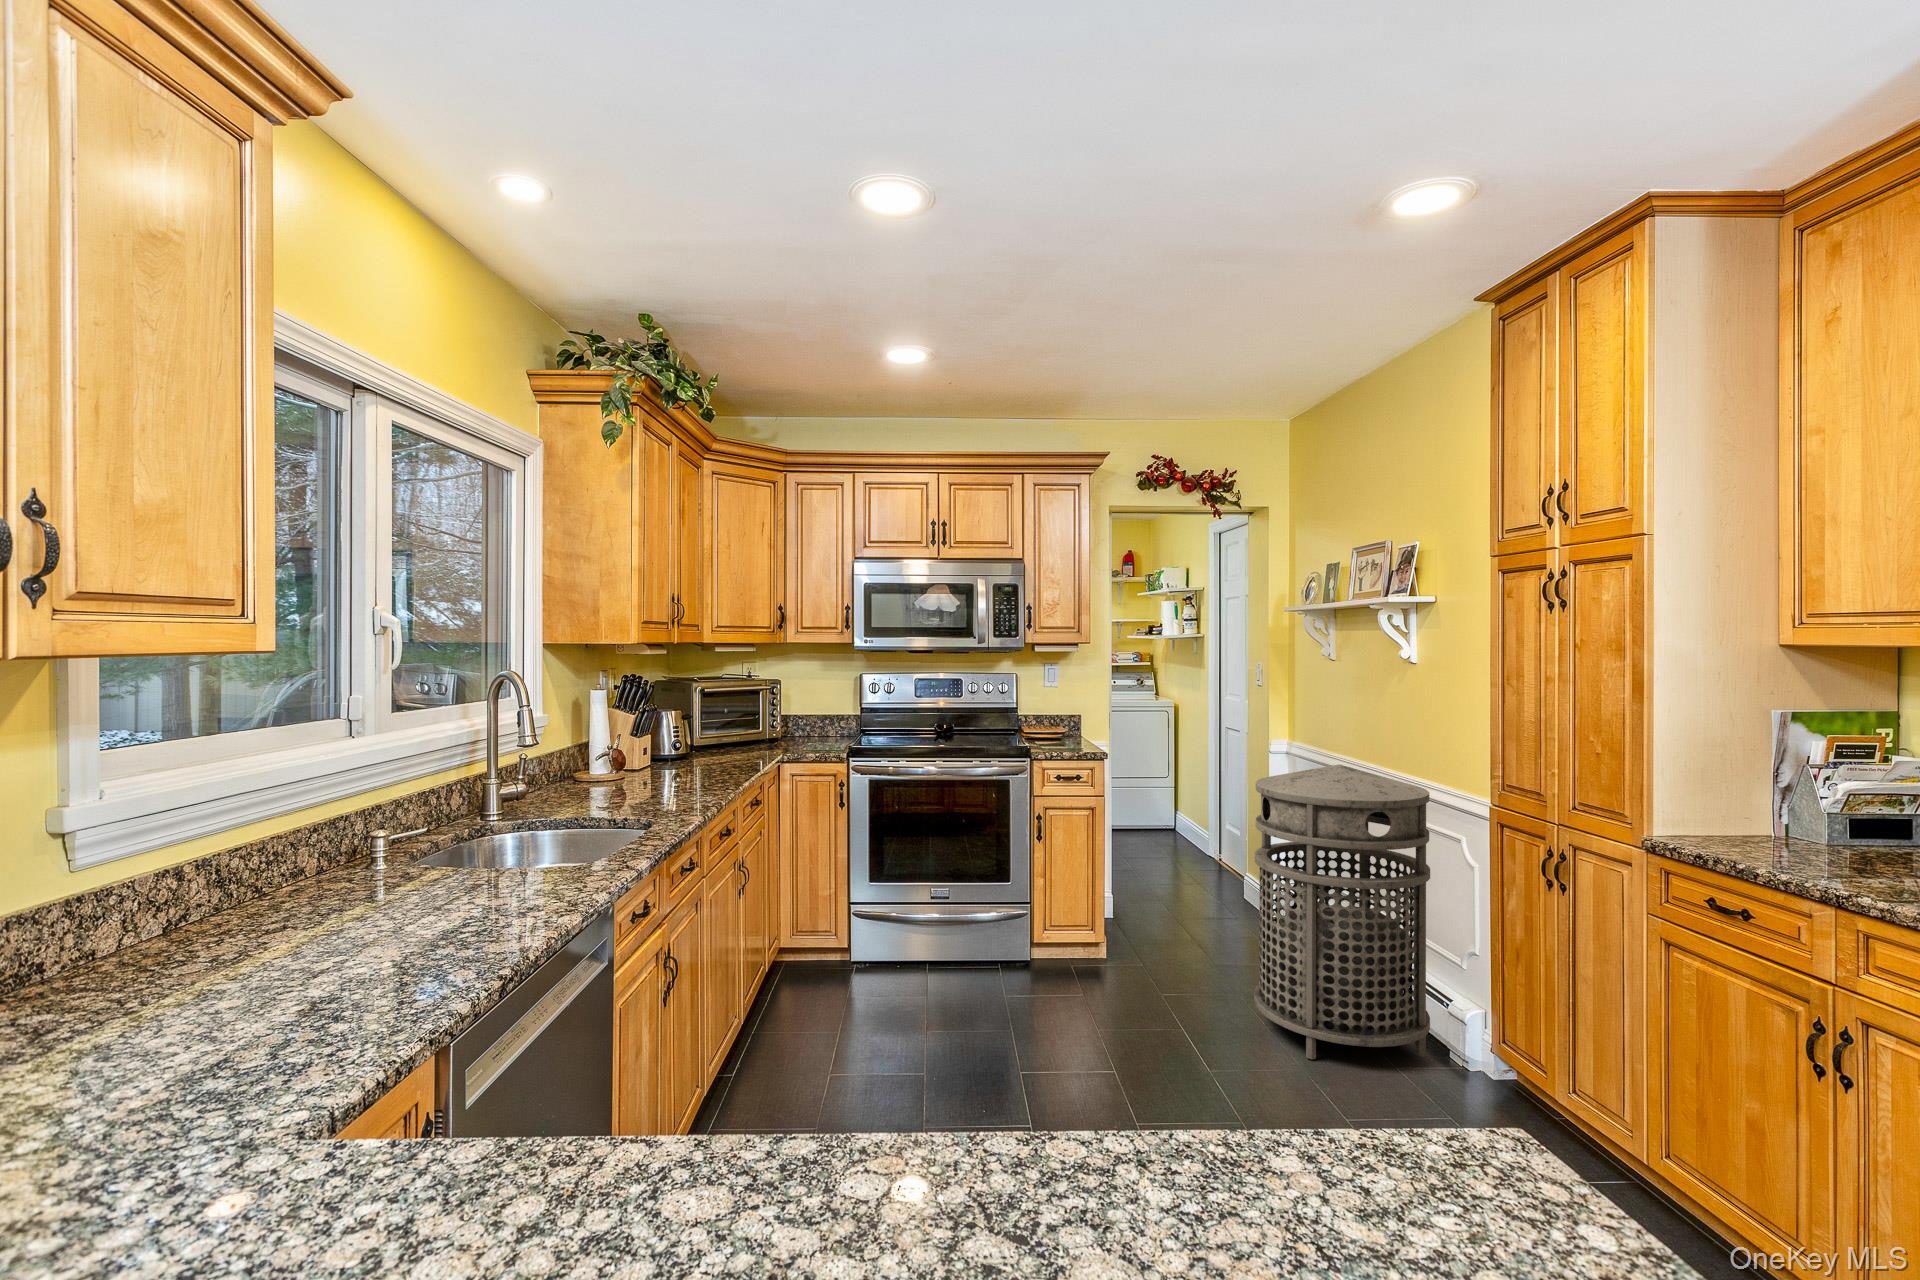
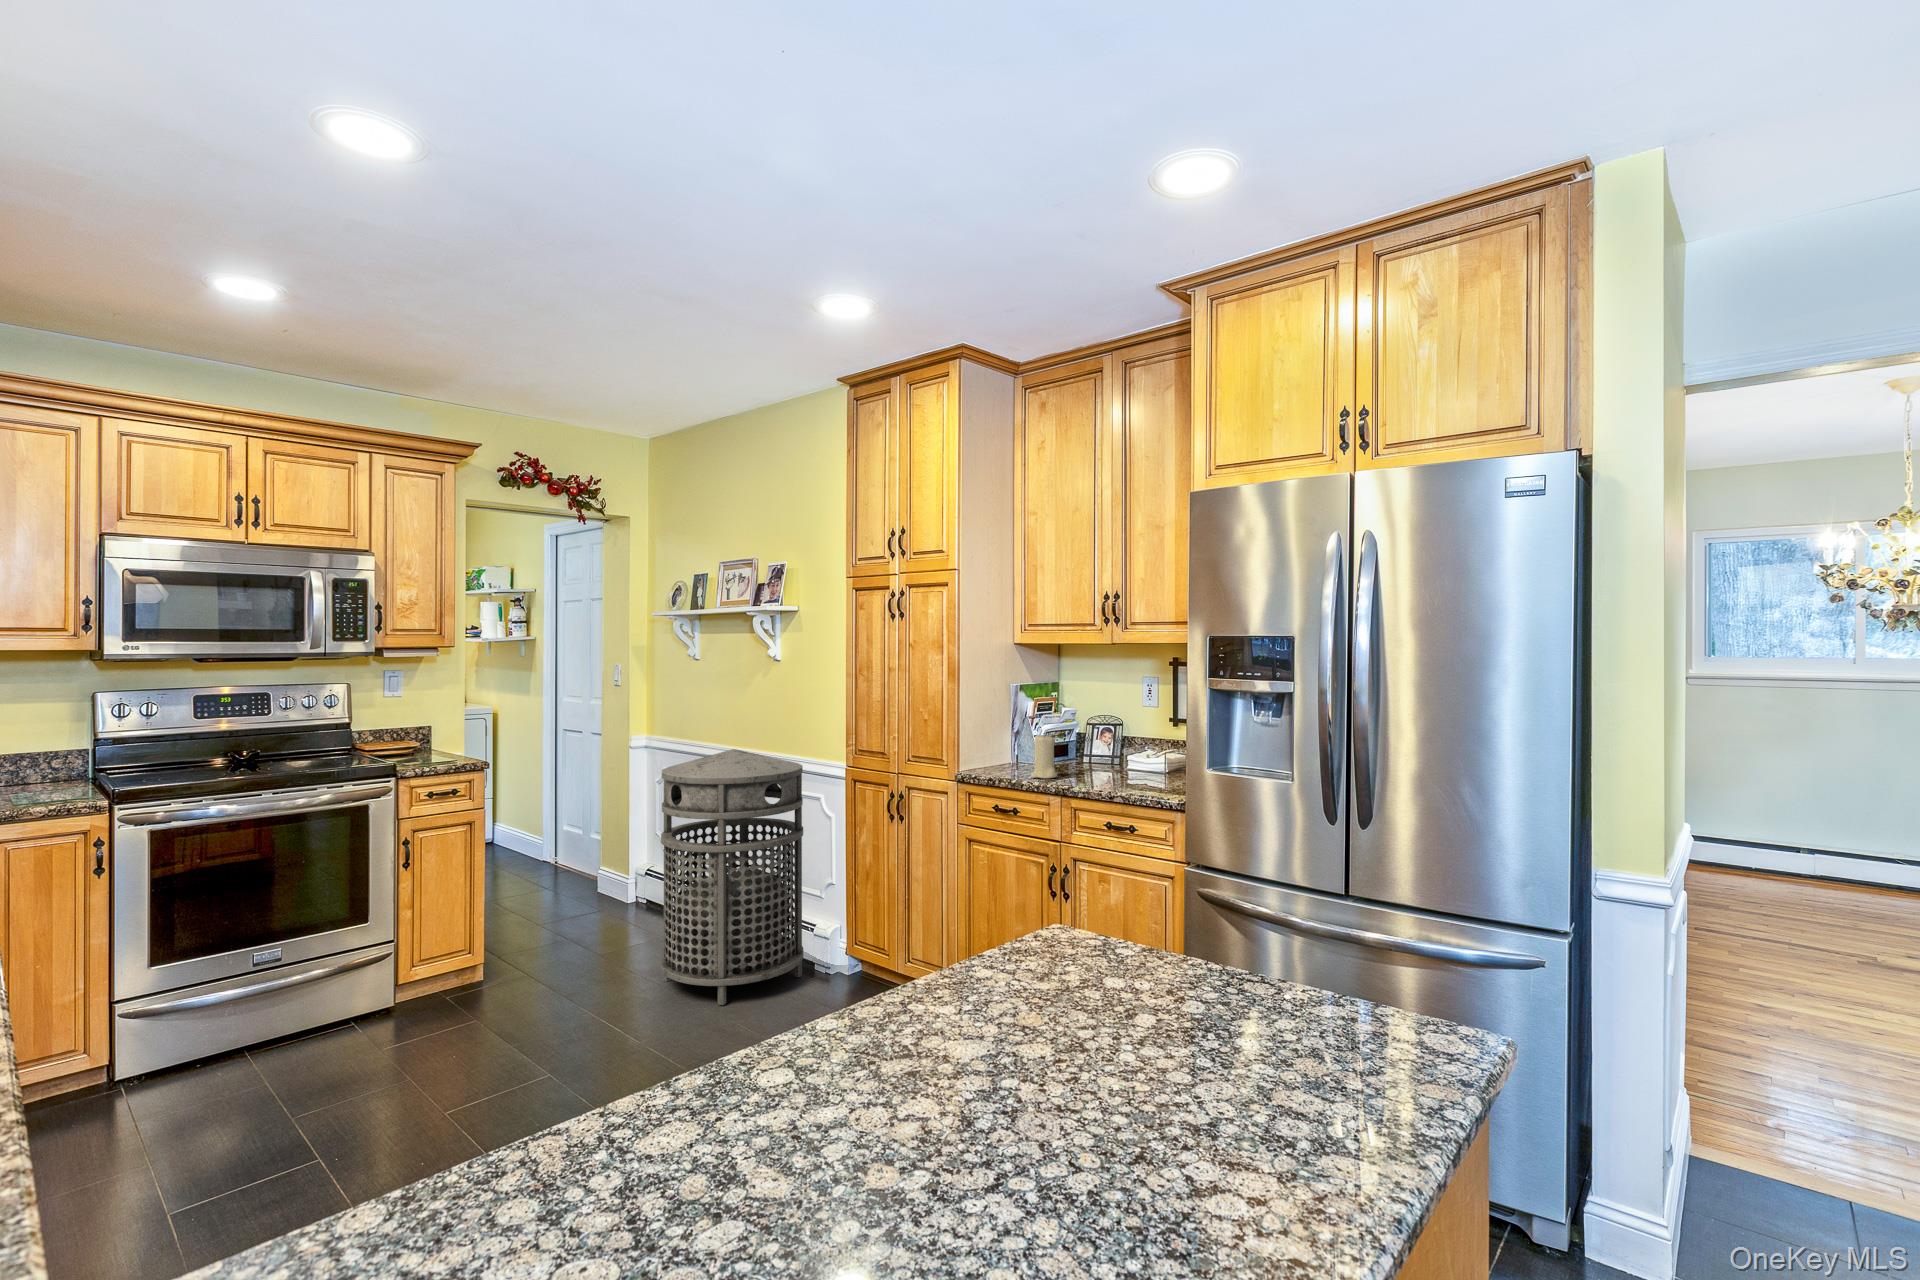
candle: none [1785,794,1848,872] -> present [1031,733,1057,778]

